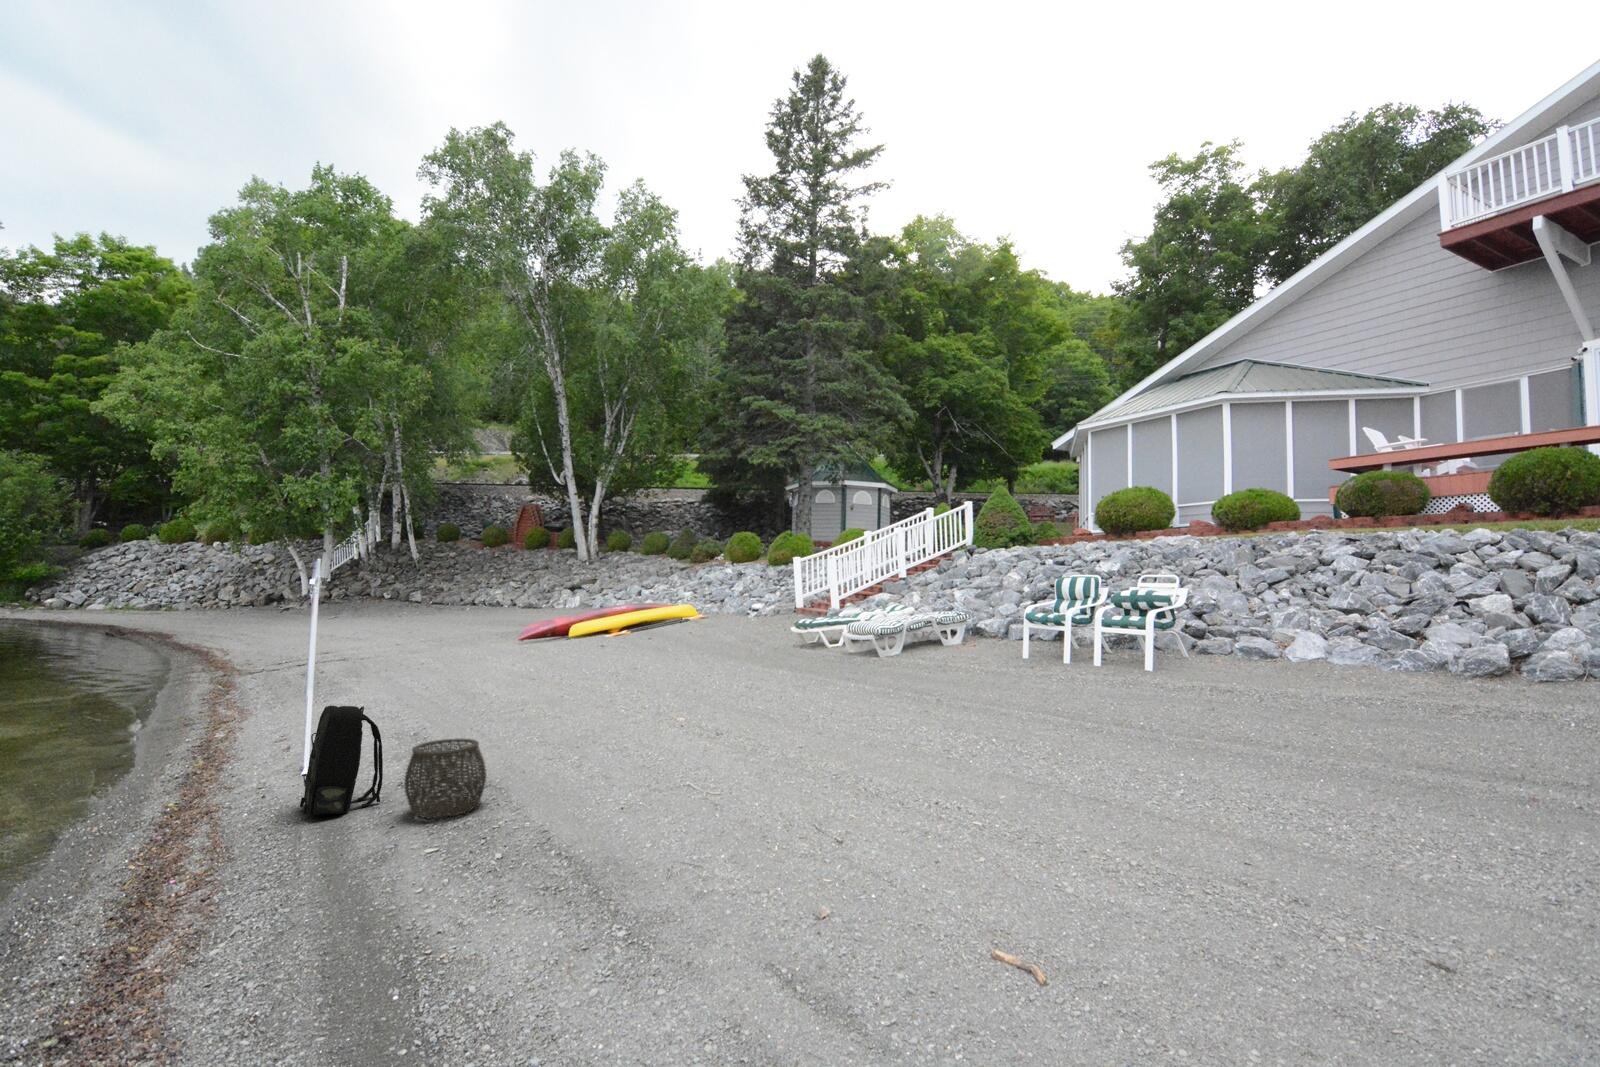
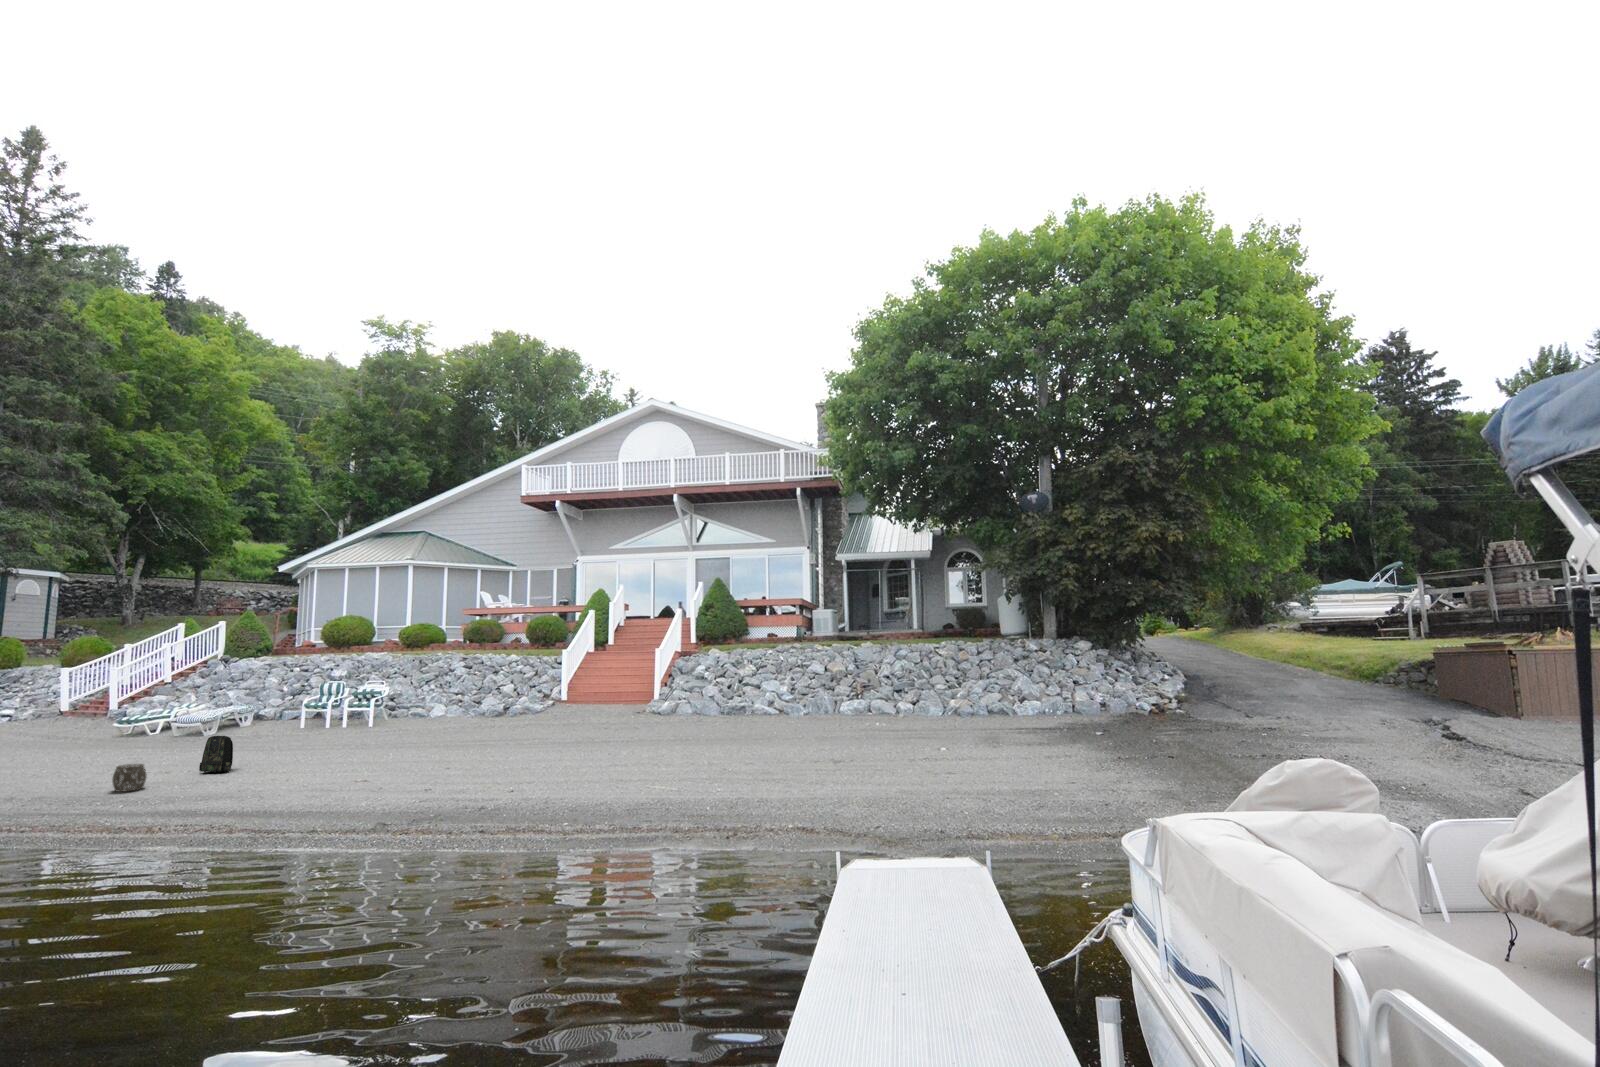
backpack: present [300,706,383,815] -> present [199,736,233,772]

